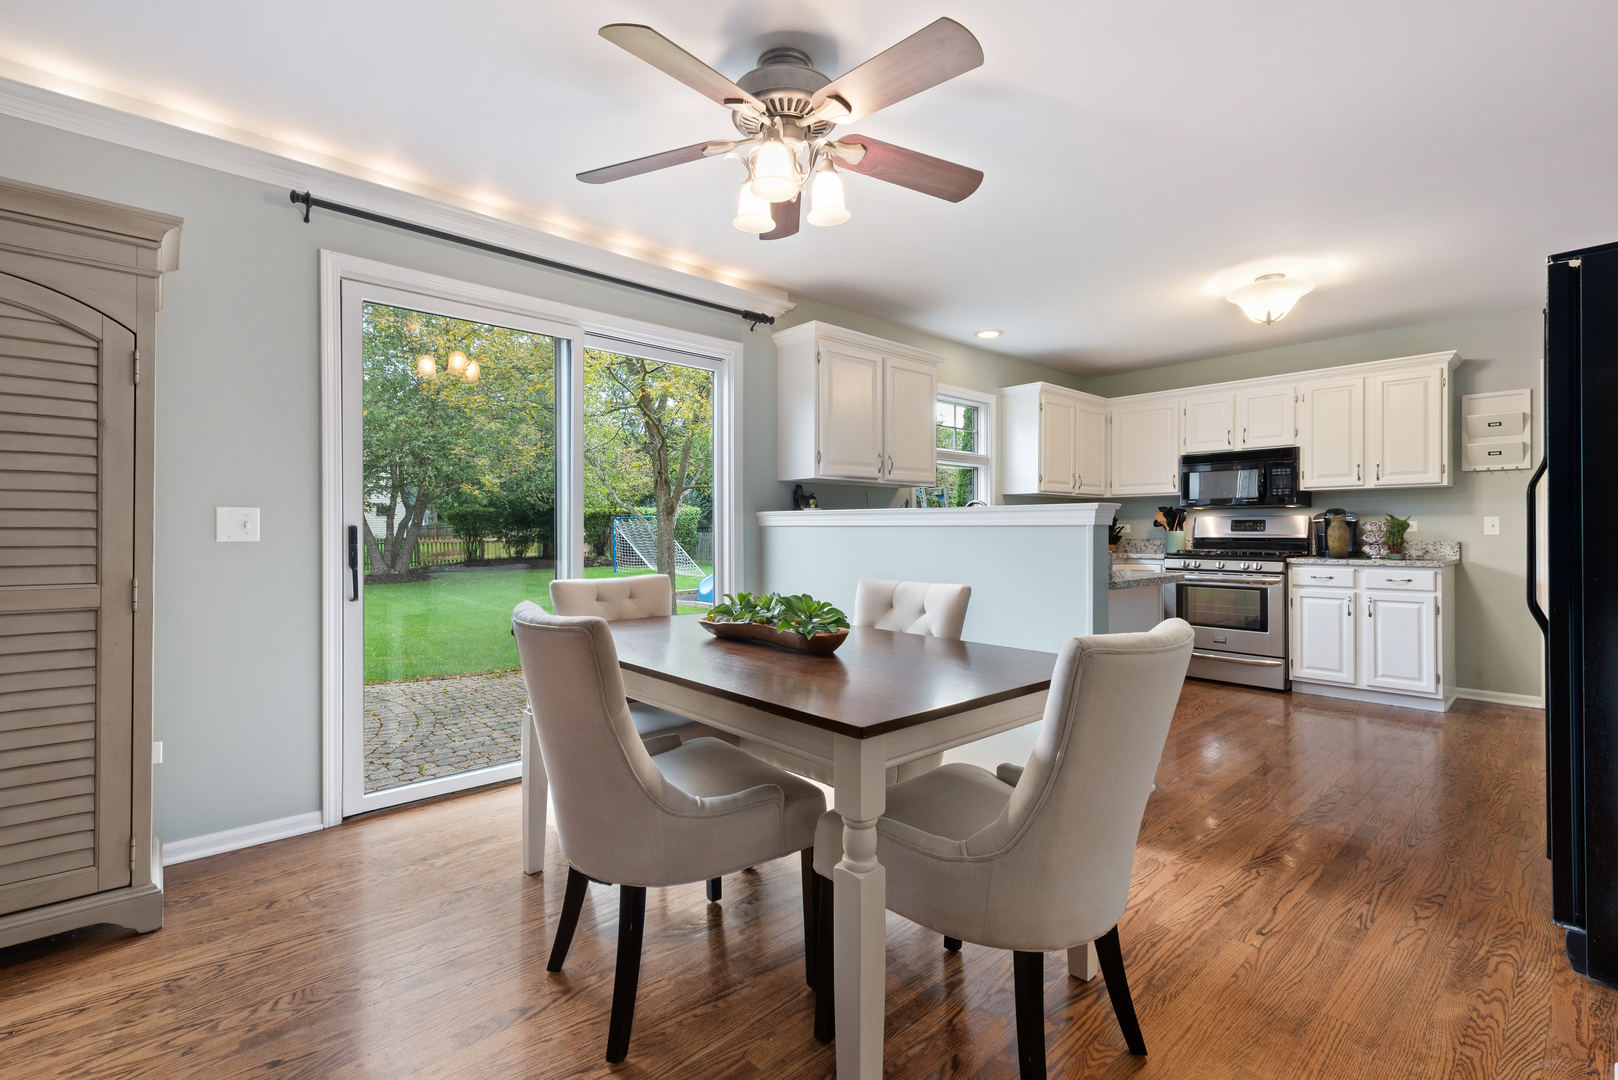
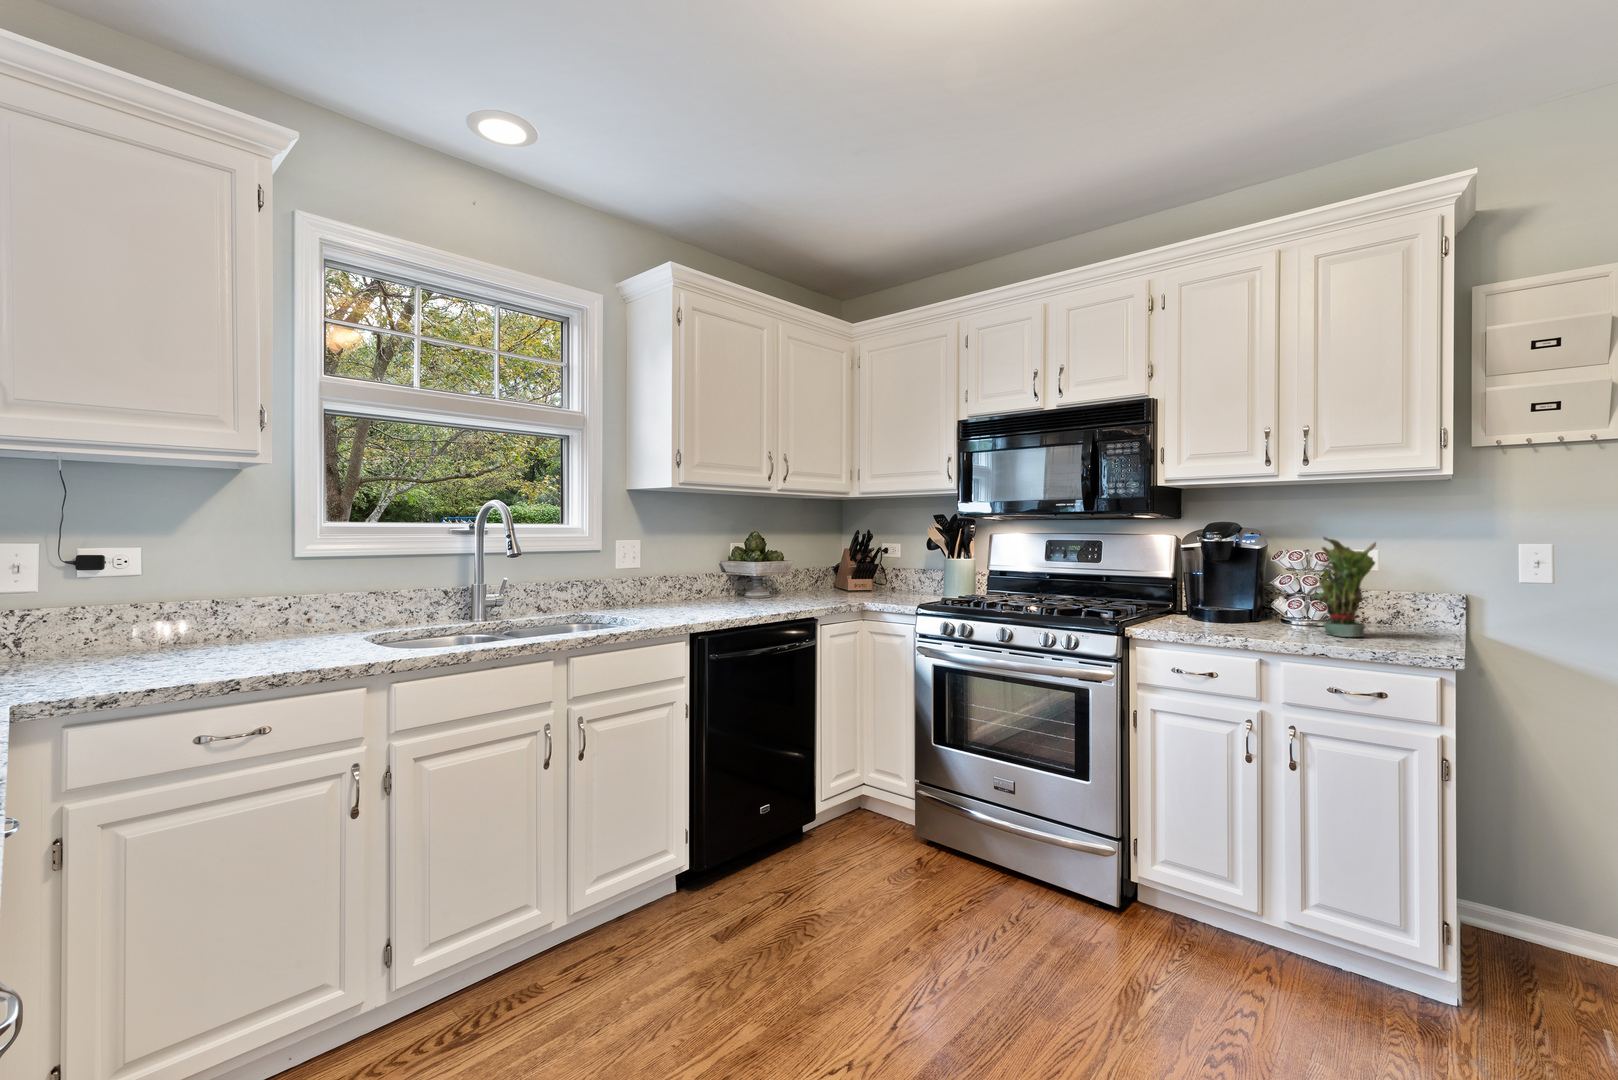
vase: present [1328,516,1350,558] -> none [1205,541,1249,630]

